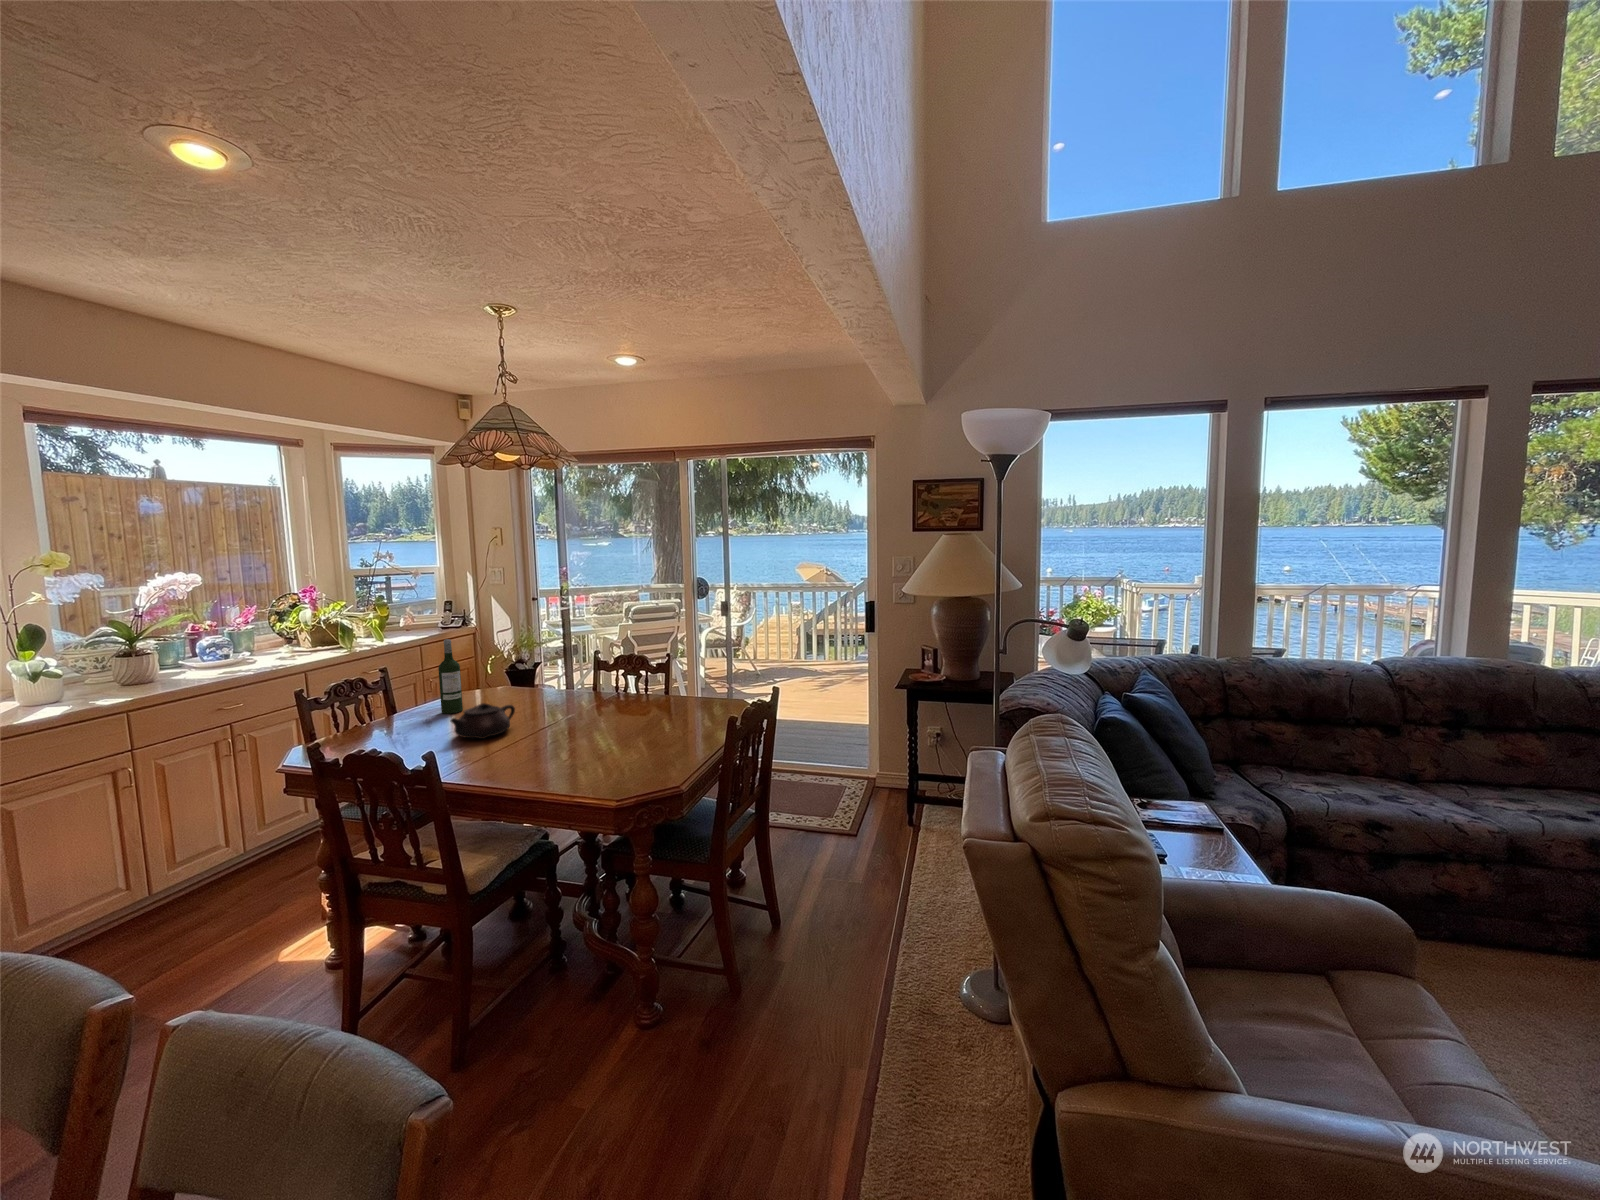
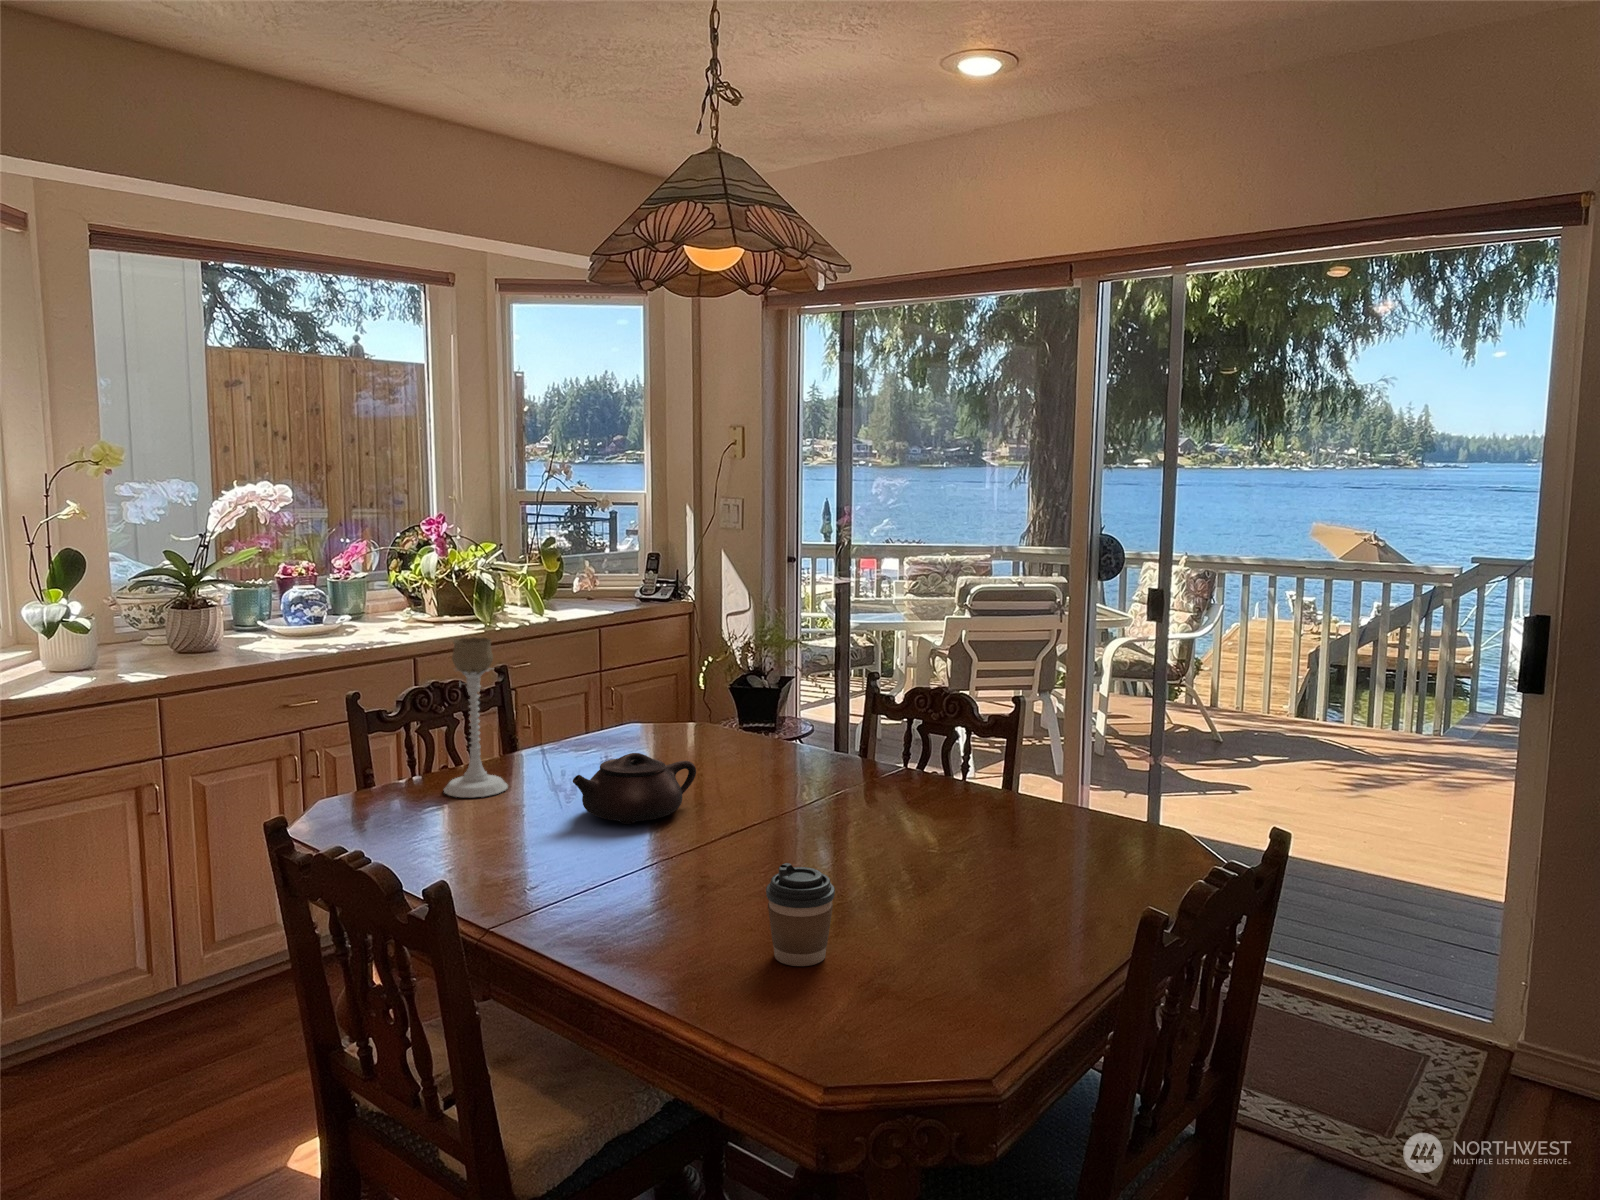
wine bottle: present [438,639,463,714] -> none [583,621,621,761]
candle holder: none [363,653,403,741] -> present [444,637,508,798]
coffee cup: none [575,736,607,781] -> present [766,863,835,966]

